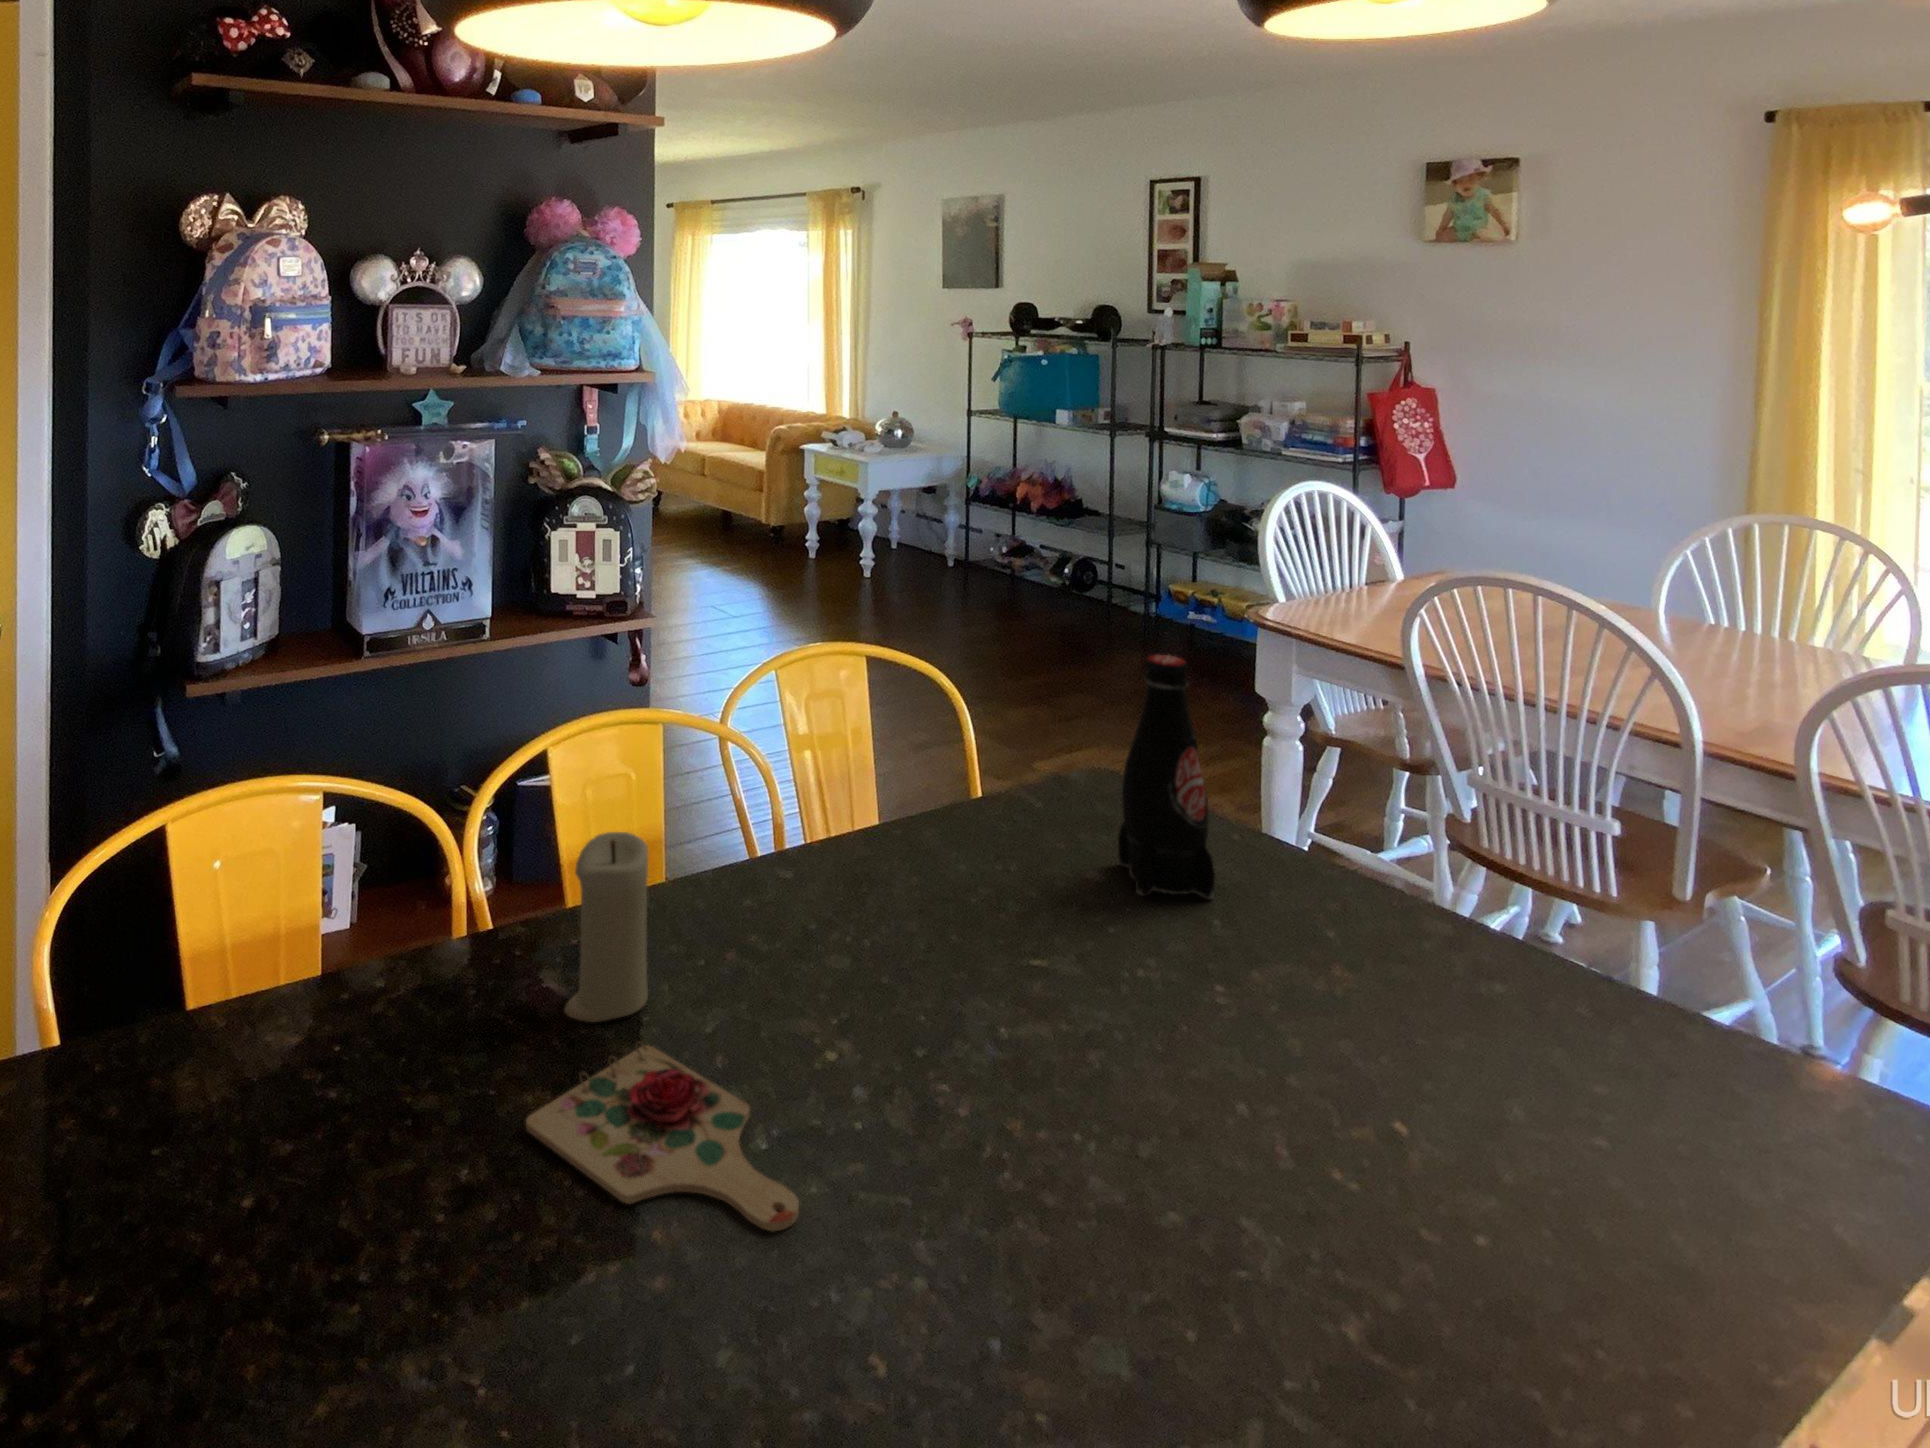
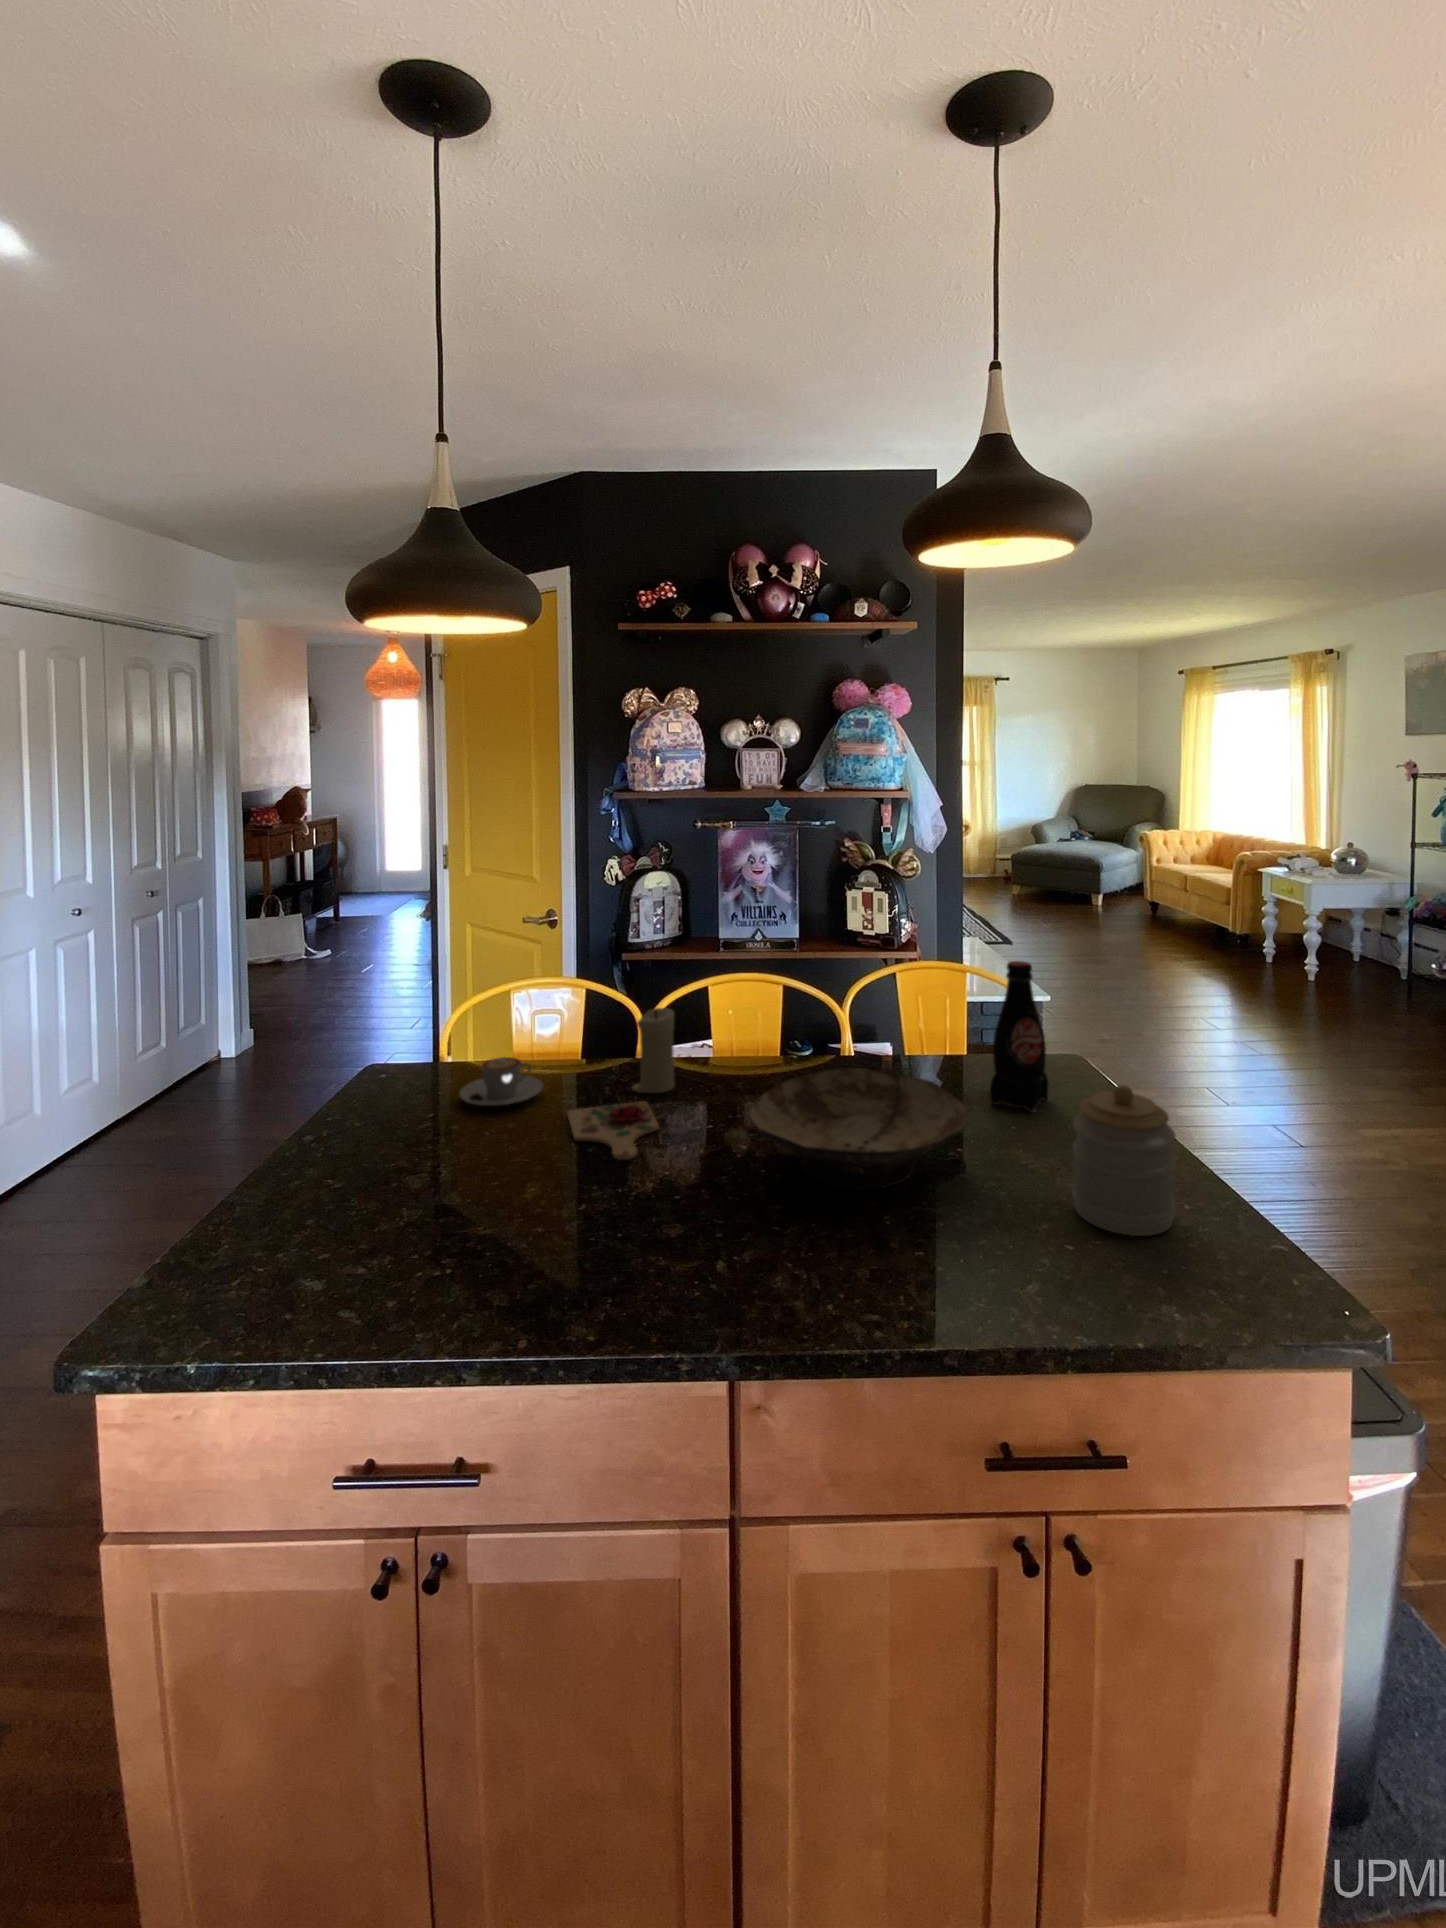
jar: none [1504,867,1700,1123] -> present [1072,1085,1176,1236]
bowl: none [953,888,1389,1162] -> present [750,1068,967,1189]
coffee cup: none [224,1016,418,1170] -> present [459,1057,543,1106]

